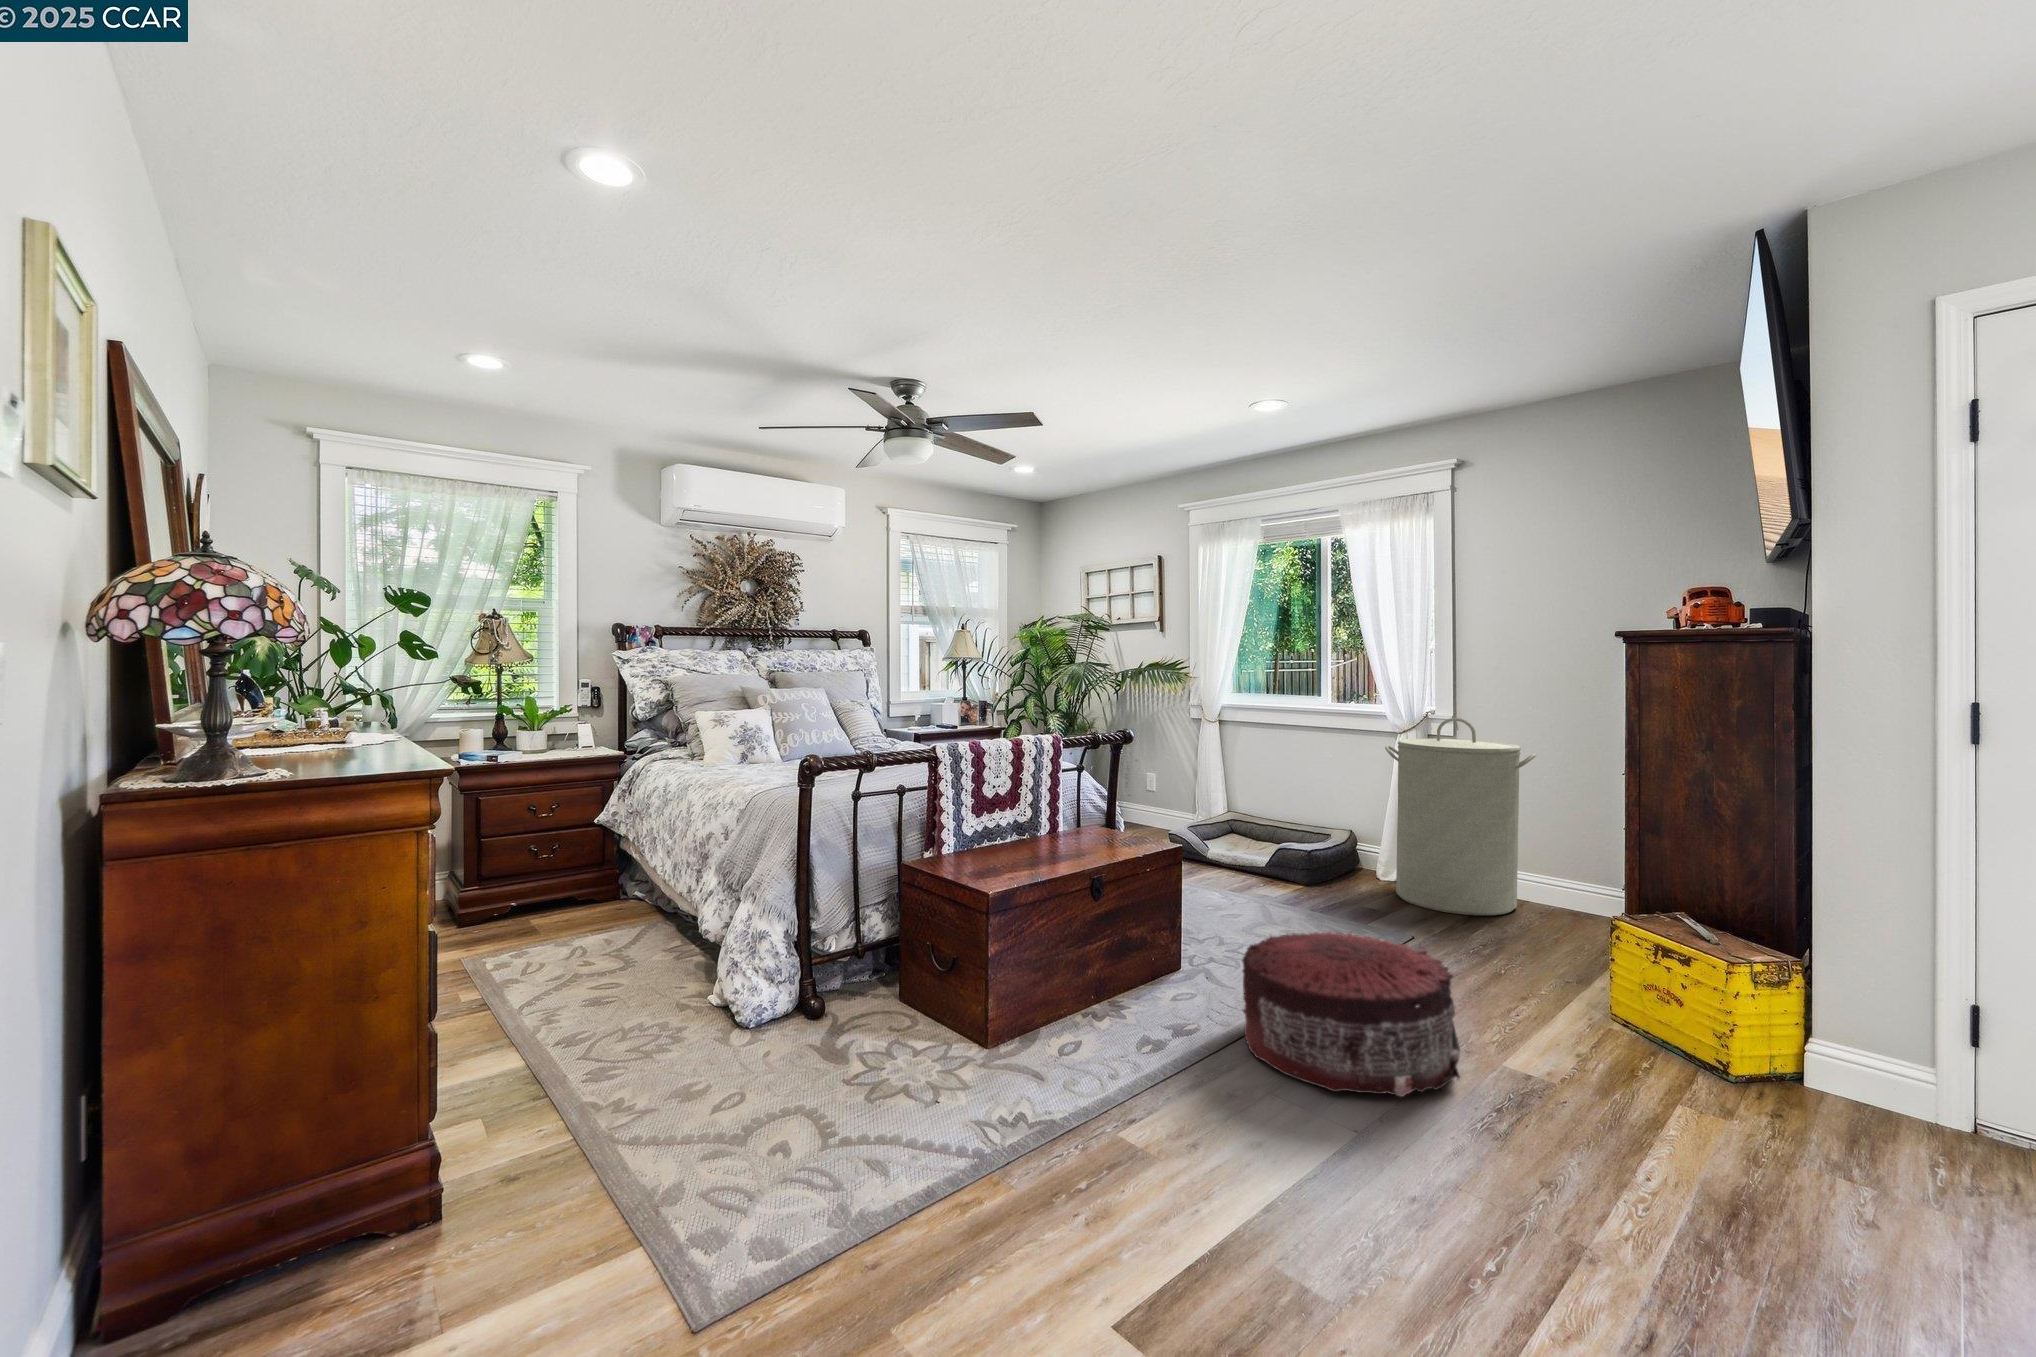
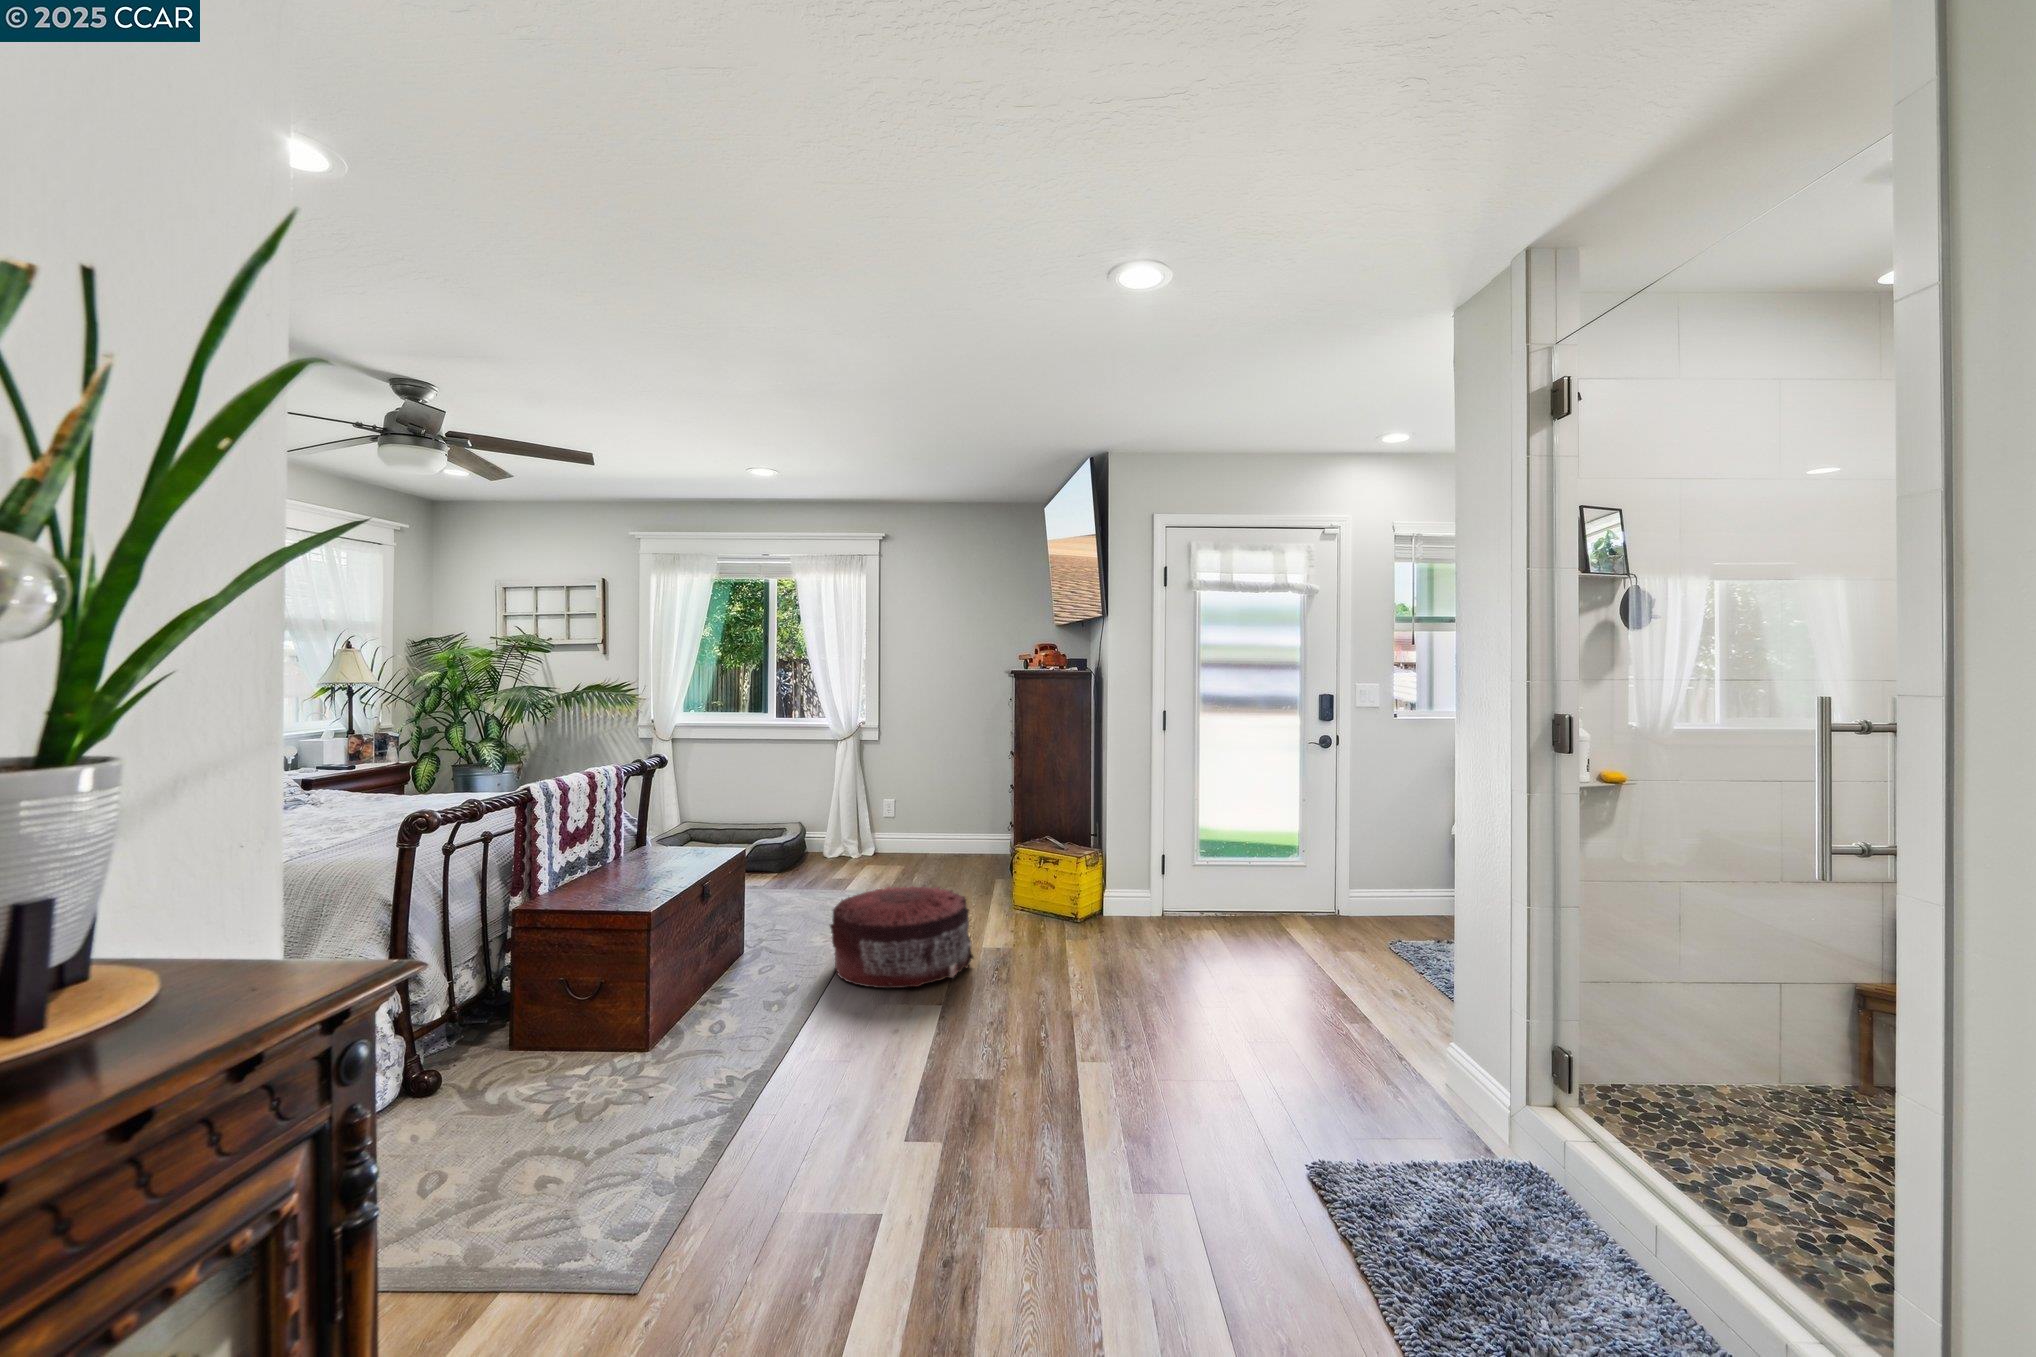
laundry hamper: present [1385,718,1536,915] -> none [837,727,937,870]

